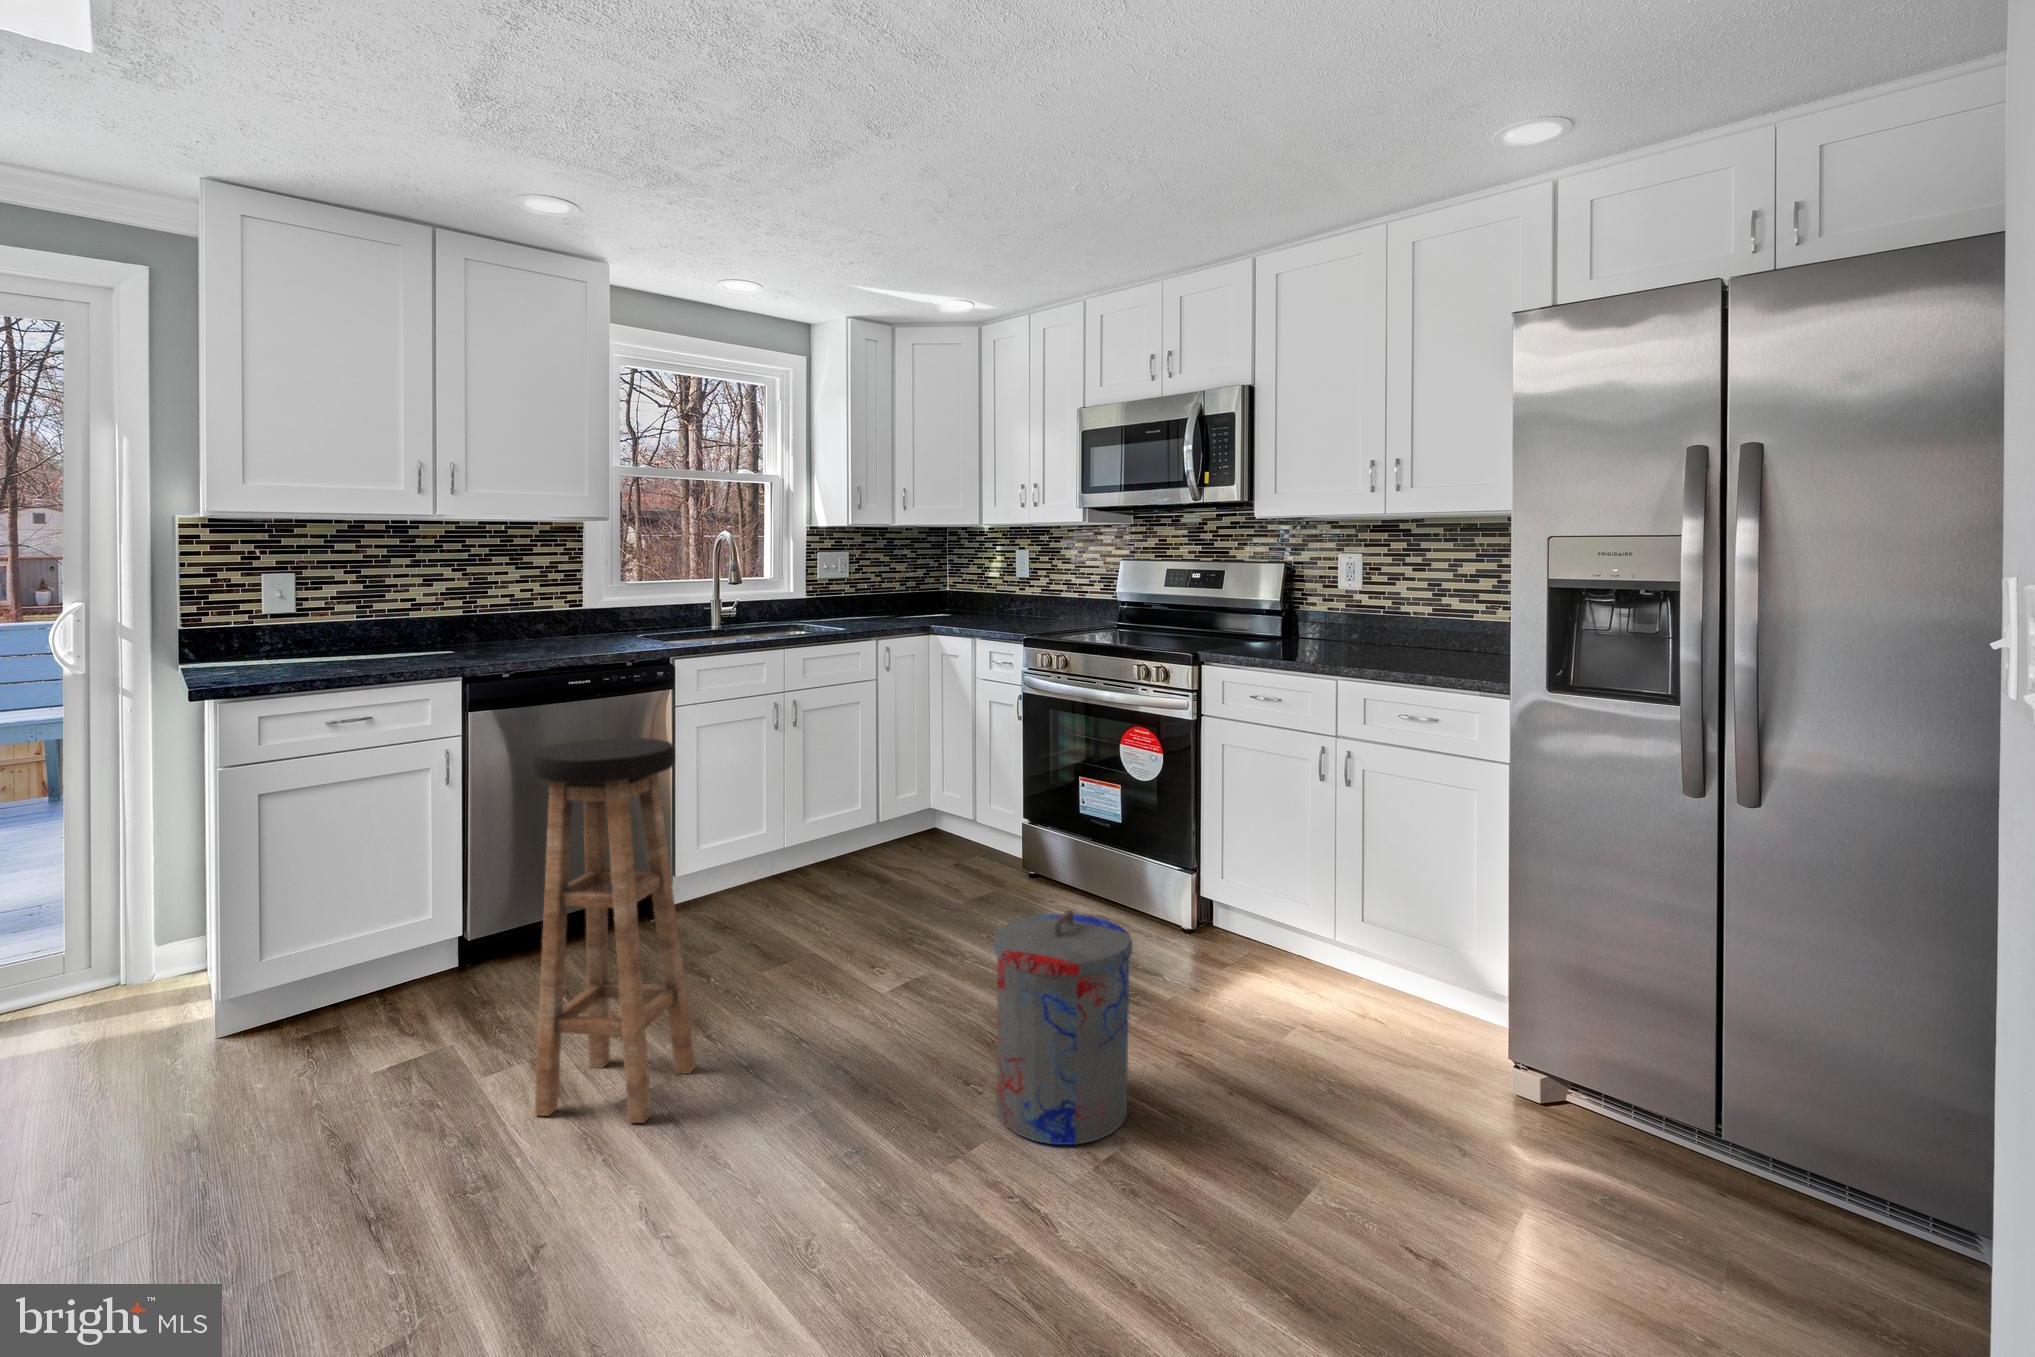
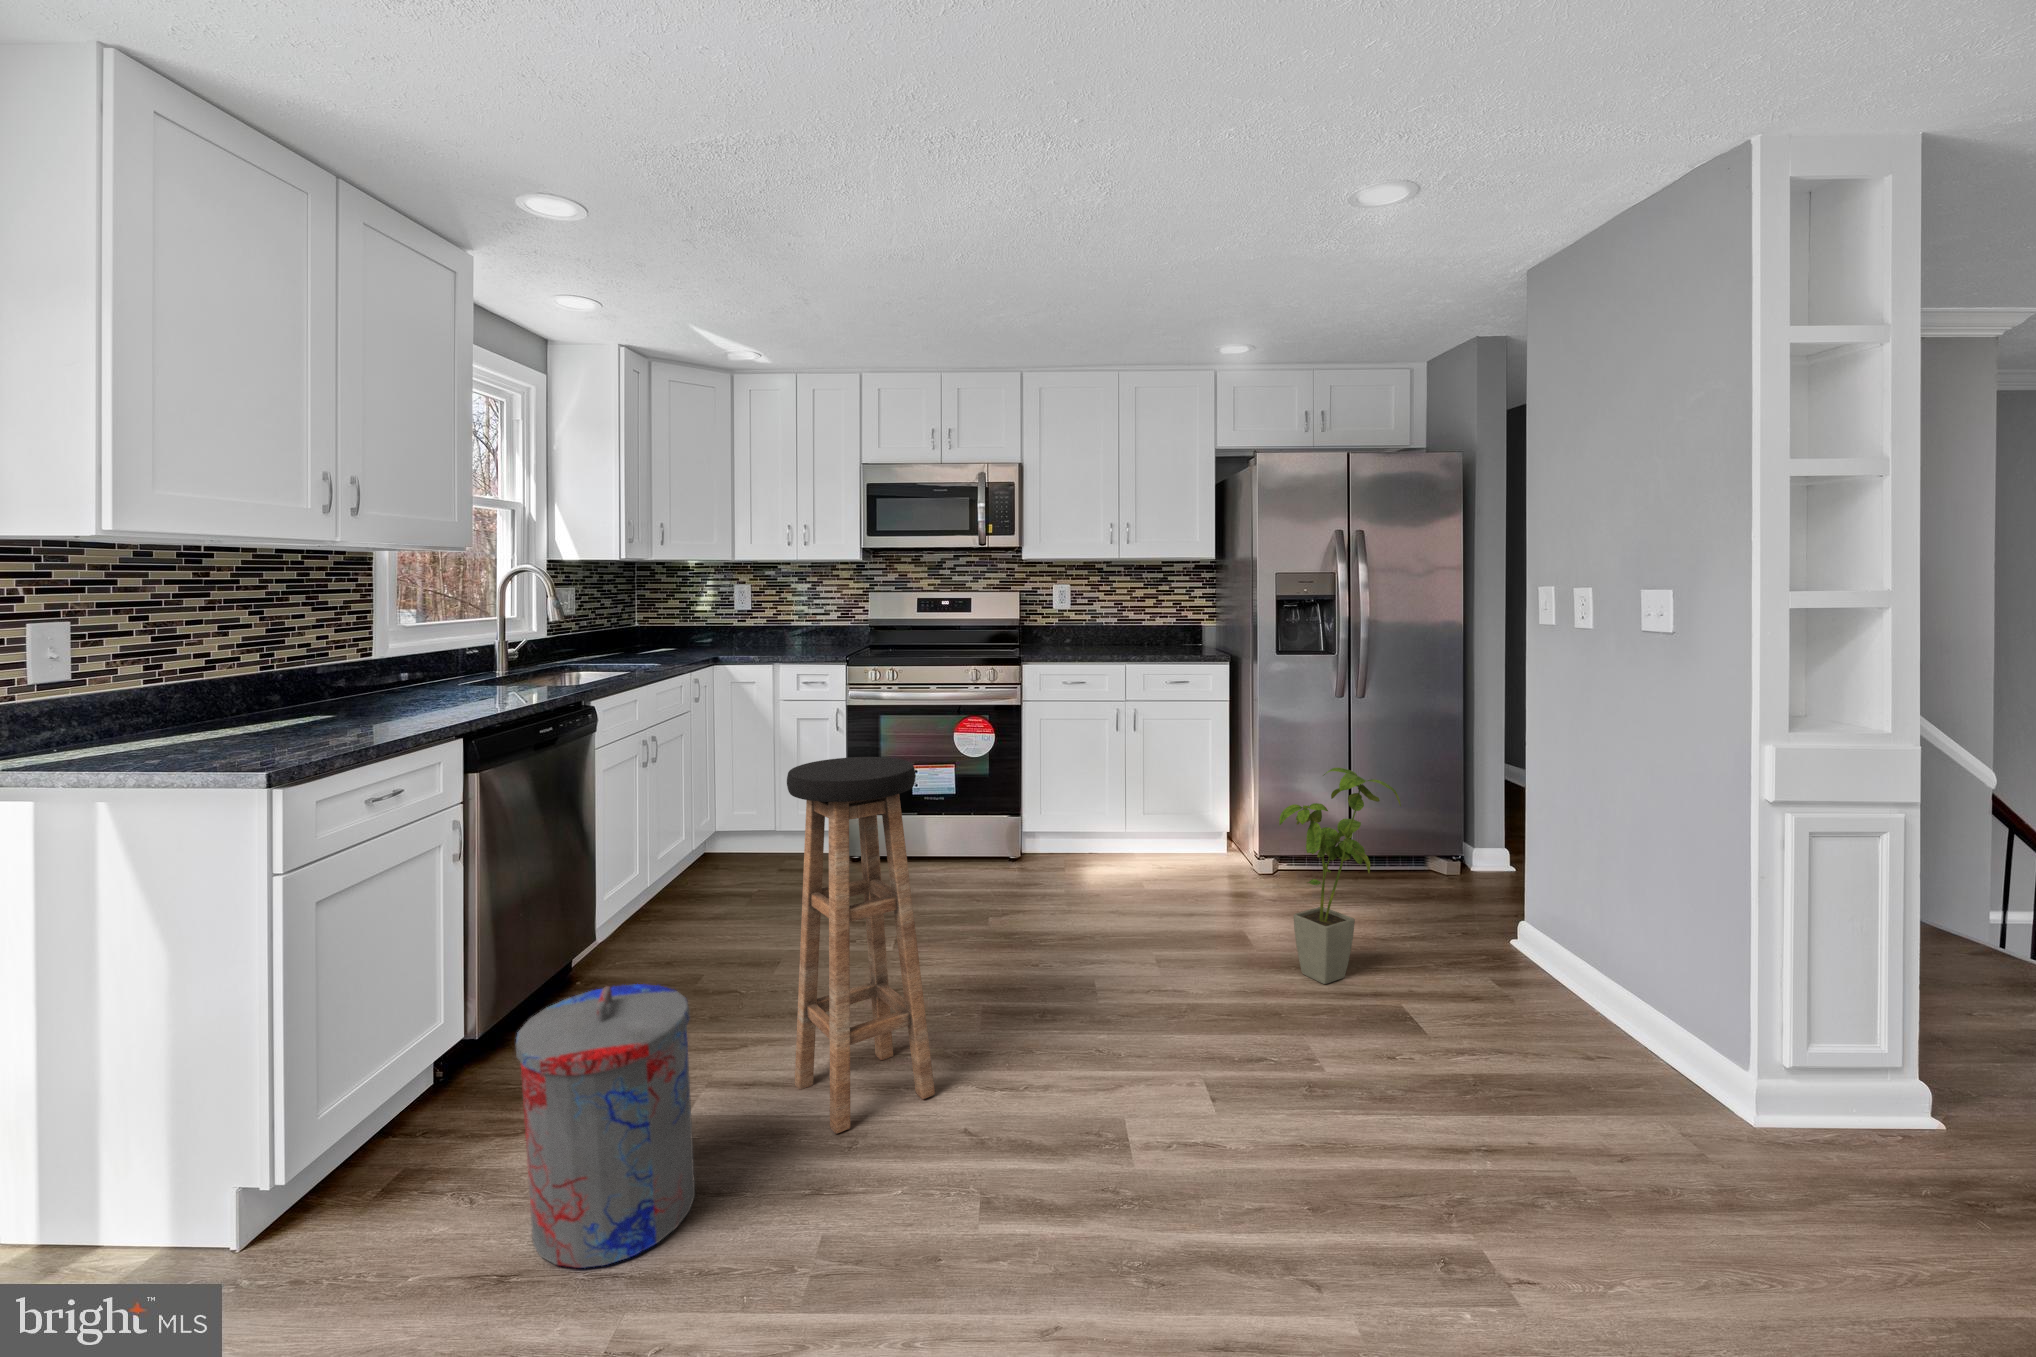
house plant: none [1204,878,1403,1242] -> present [1279,768,1401,984]
trash can: present [995,910,1132,1145] -> present [516,984,695,1268]

